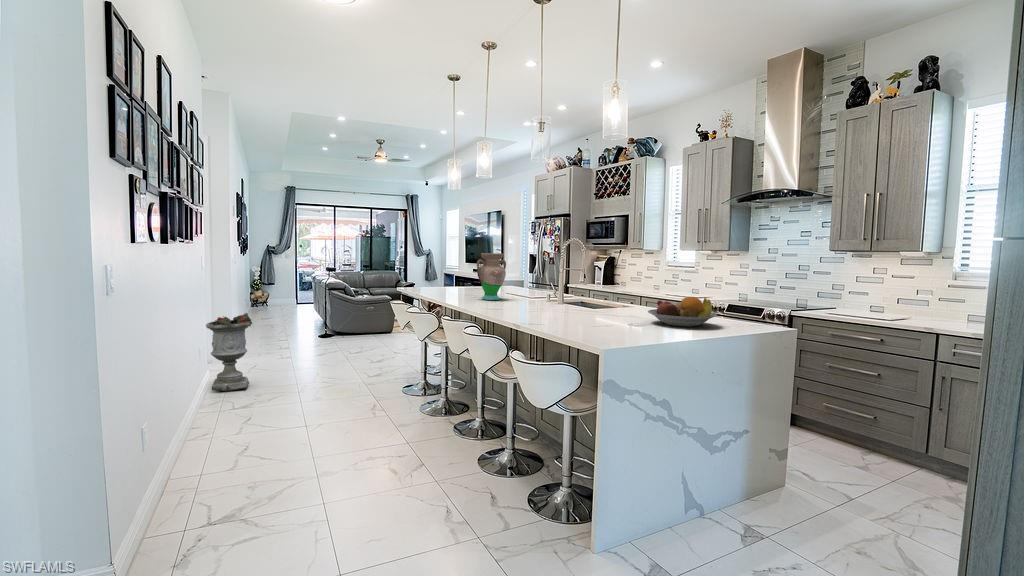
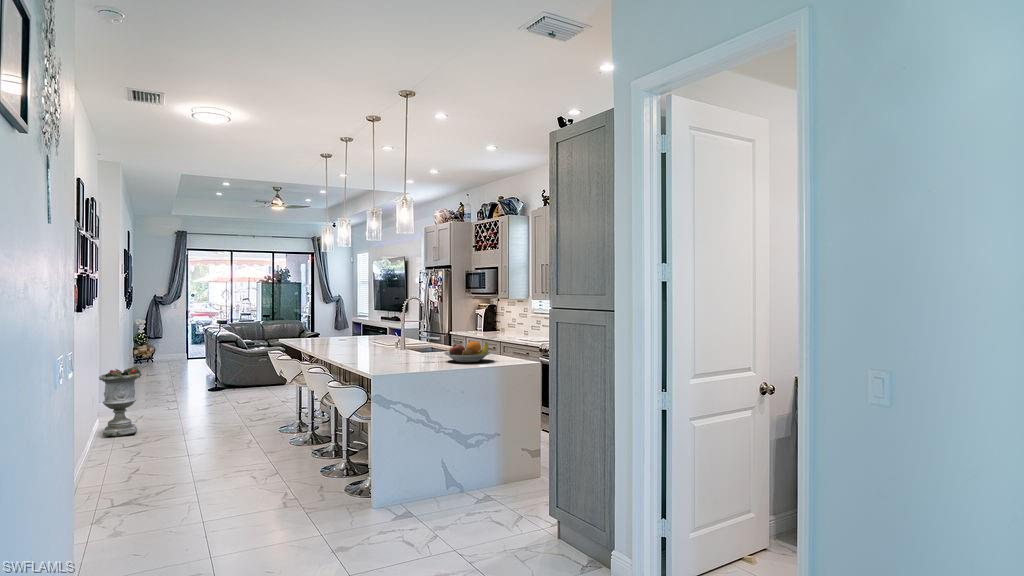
vase: present [477,253,506,300] -> none [337,309,364,348]

